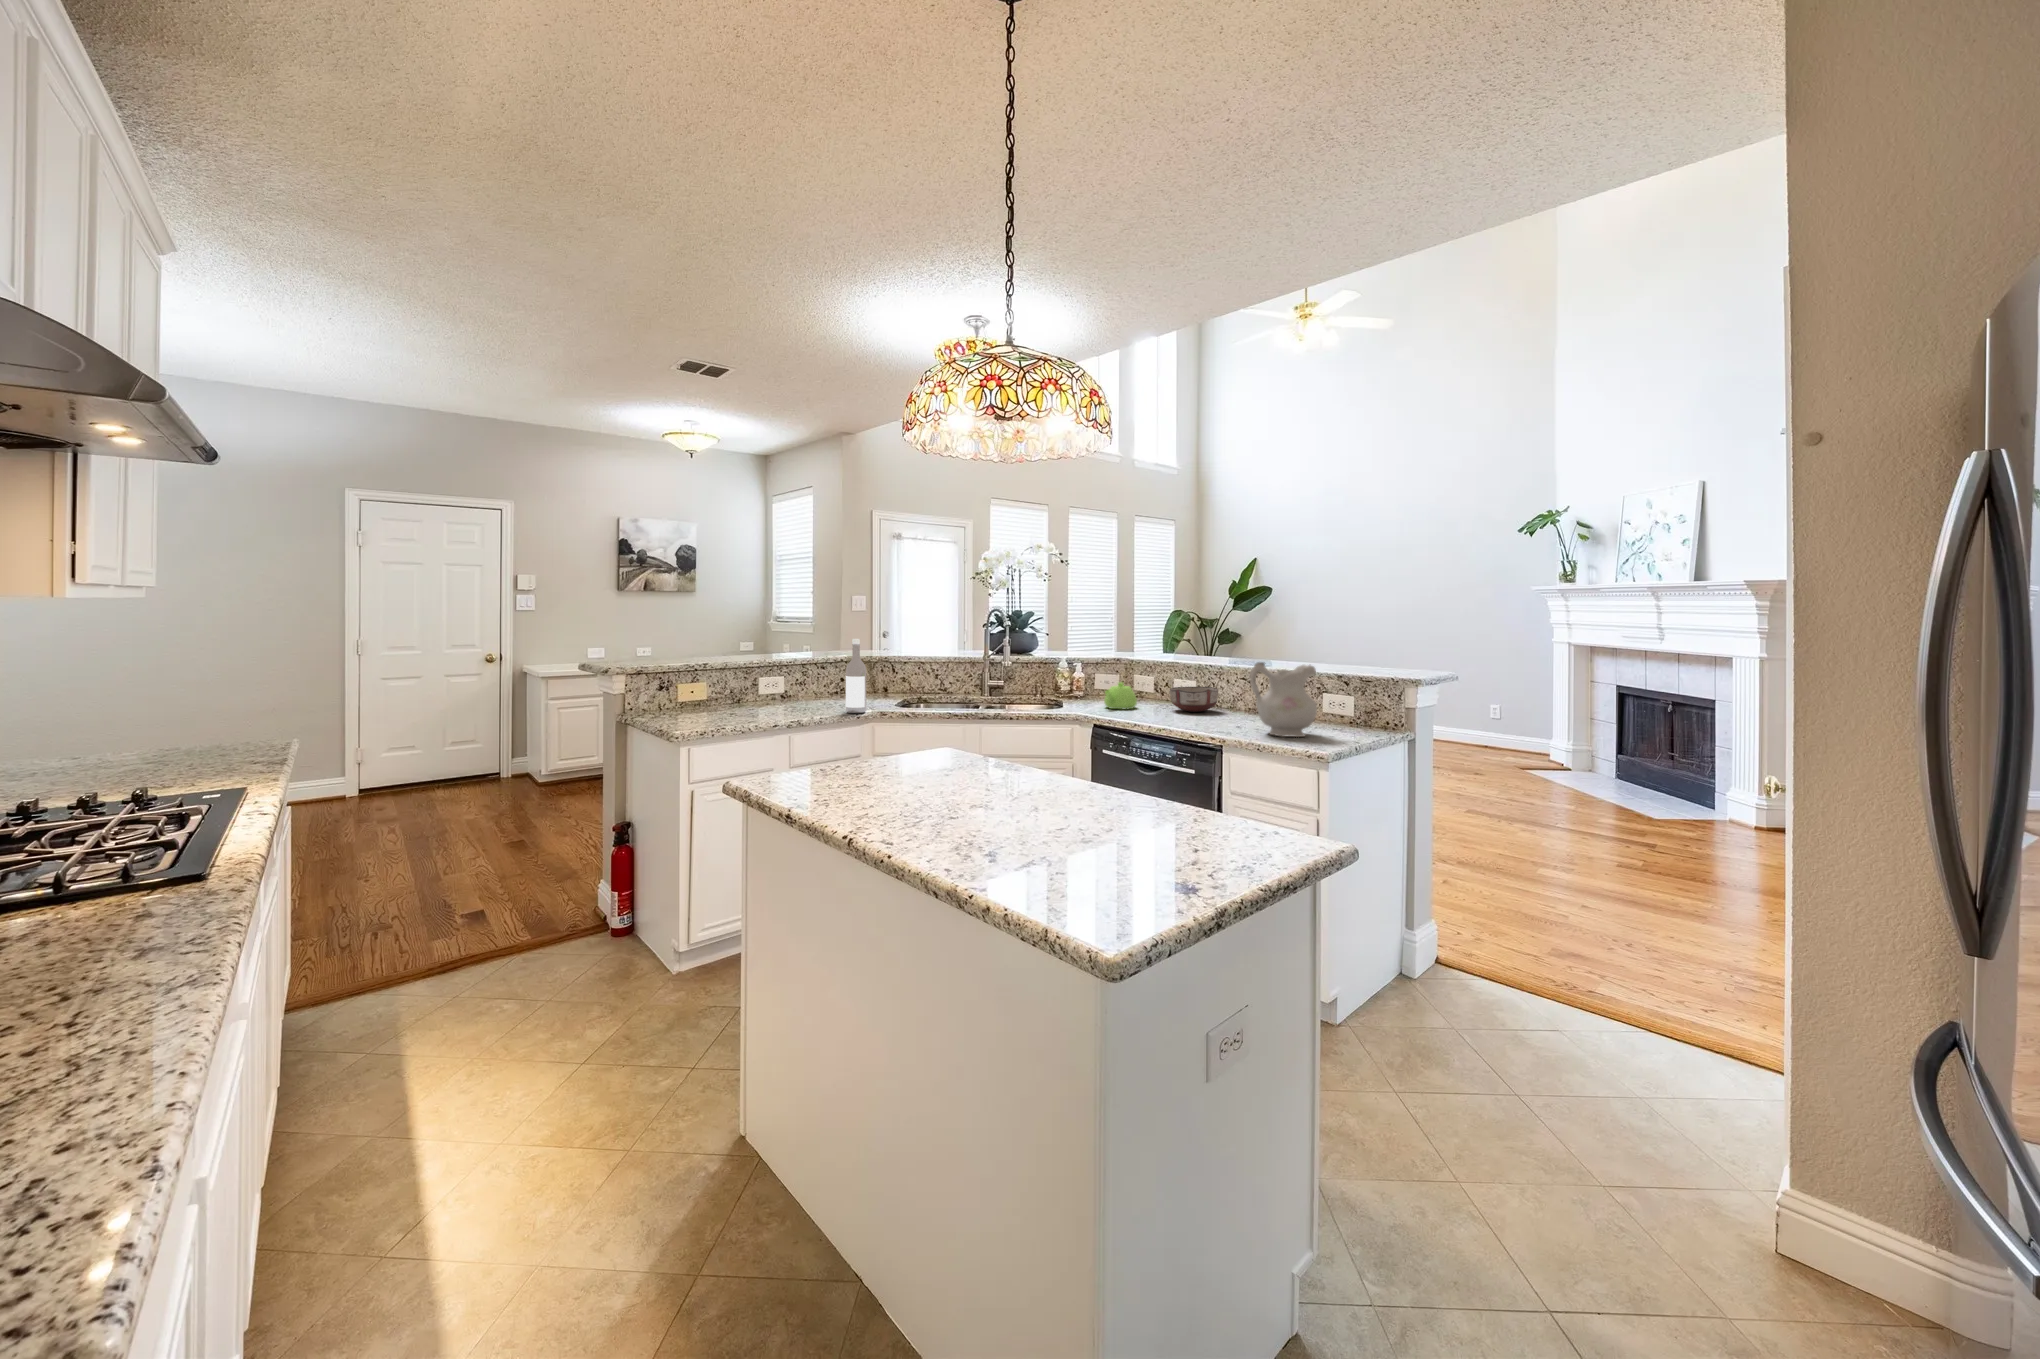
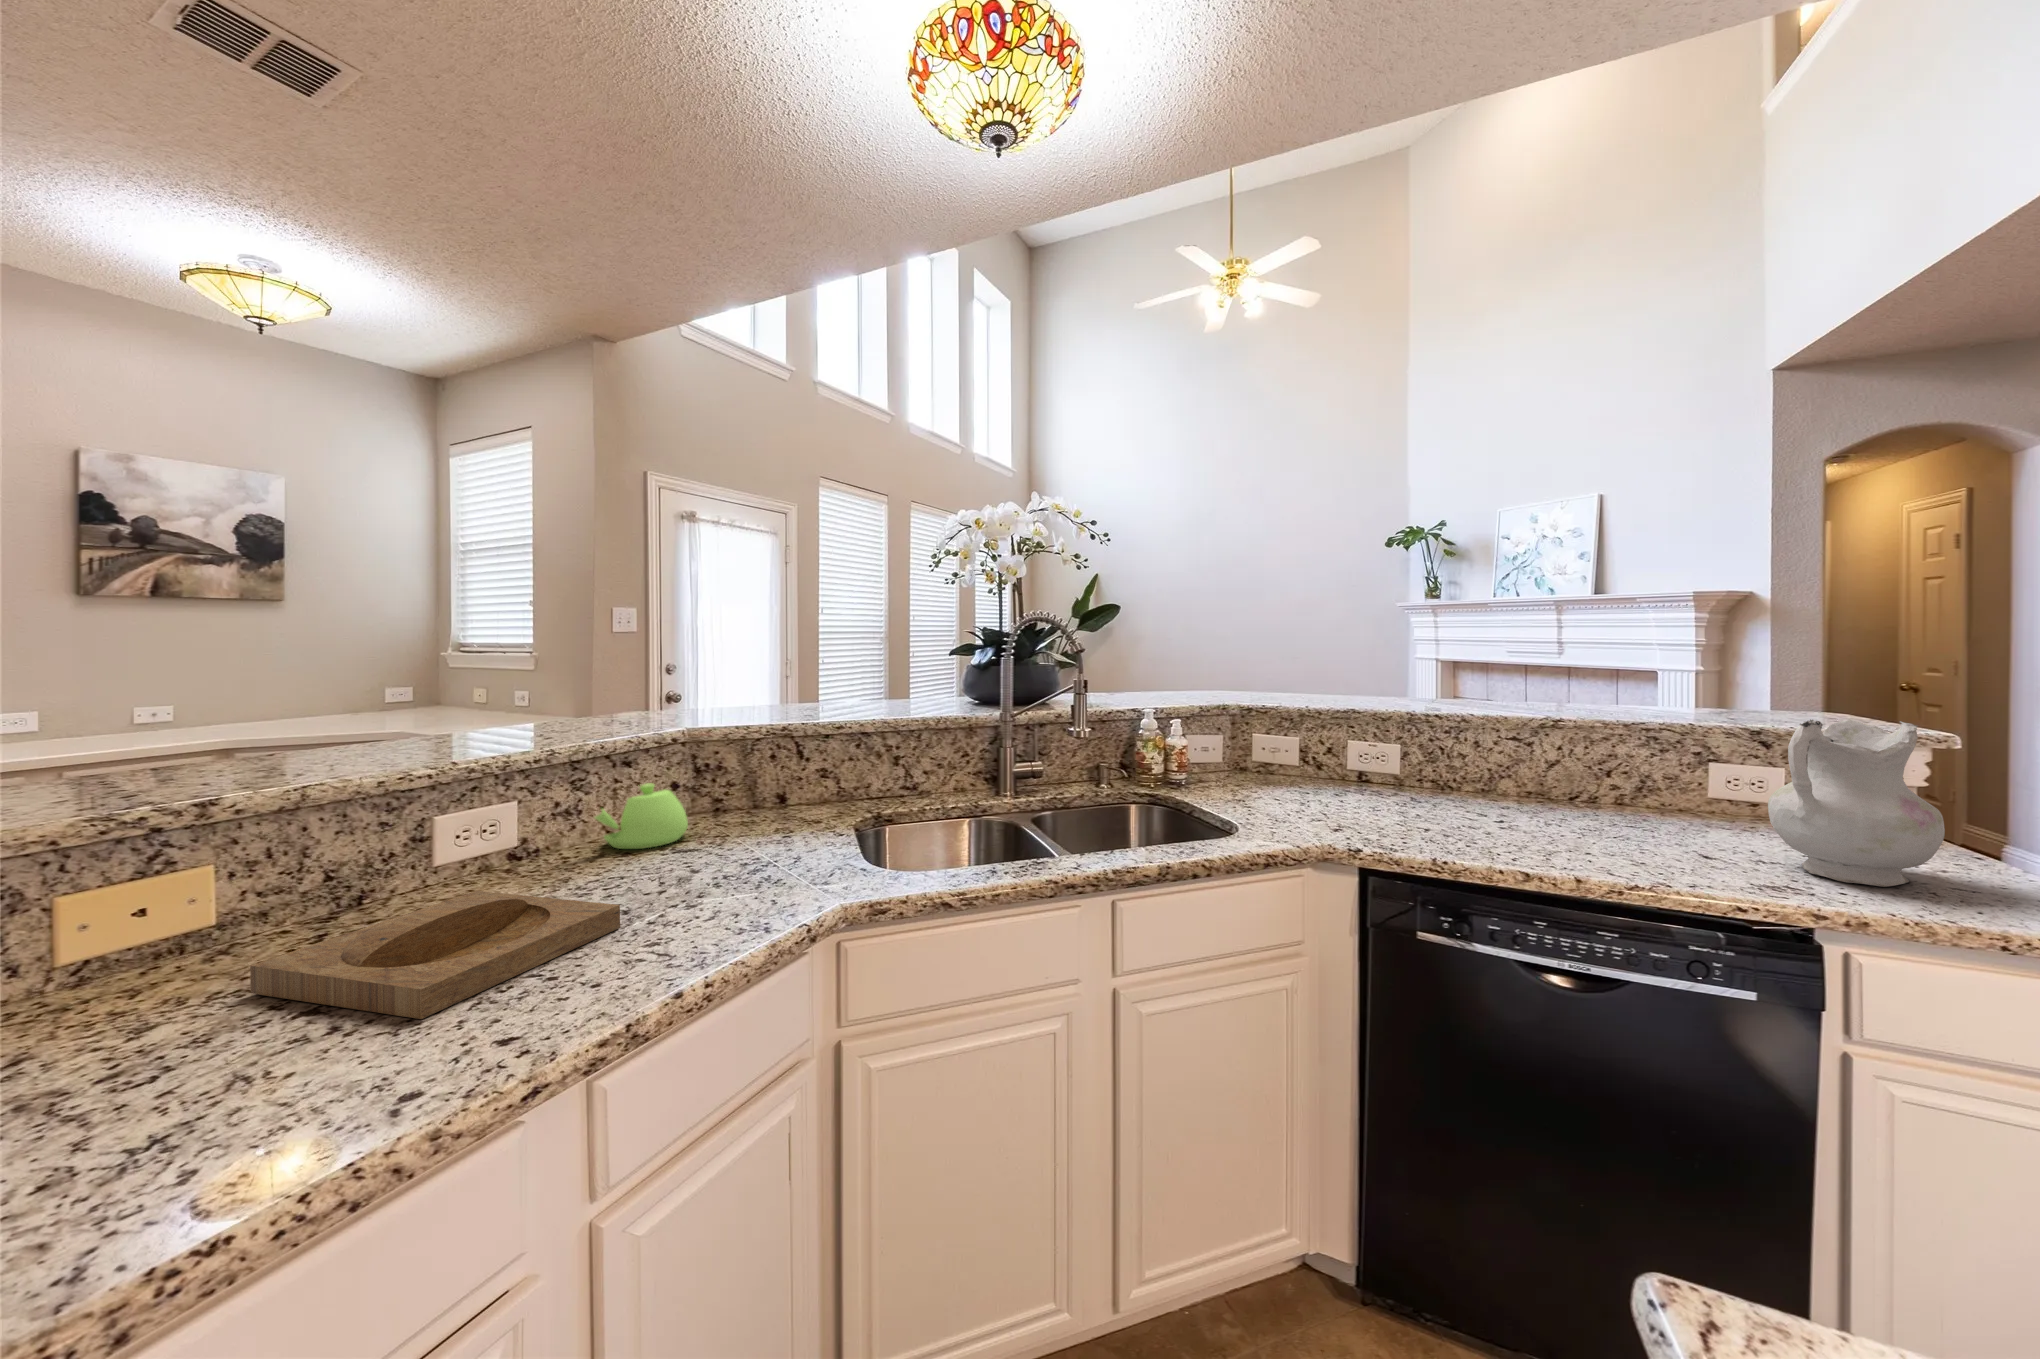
wine bottle: present [846,639,866,713] -> none [741,699,803,914]
teapot: present [1104,682,1137,709] -> present [595,784,688,849]
ceramic bowl: present [1170,687,1218,712] -> none [1405,756,1503,808]
tray: none [720,699,809,719] -> present [250,891,620,1019]

